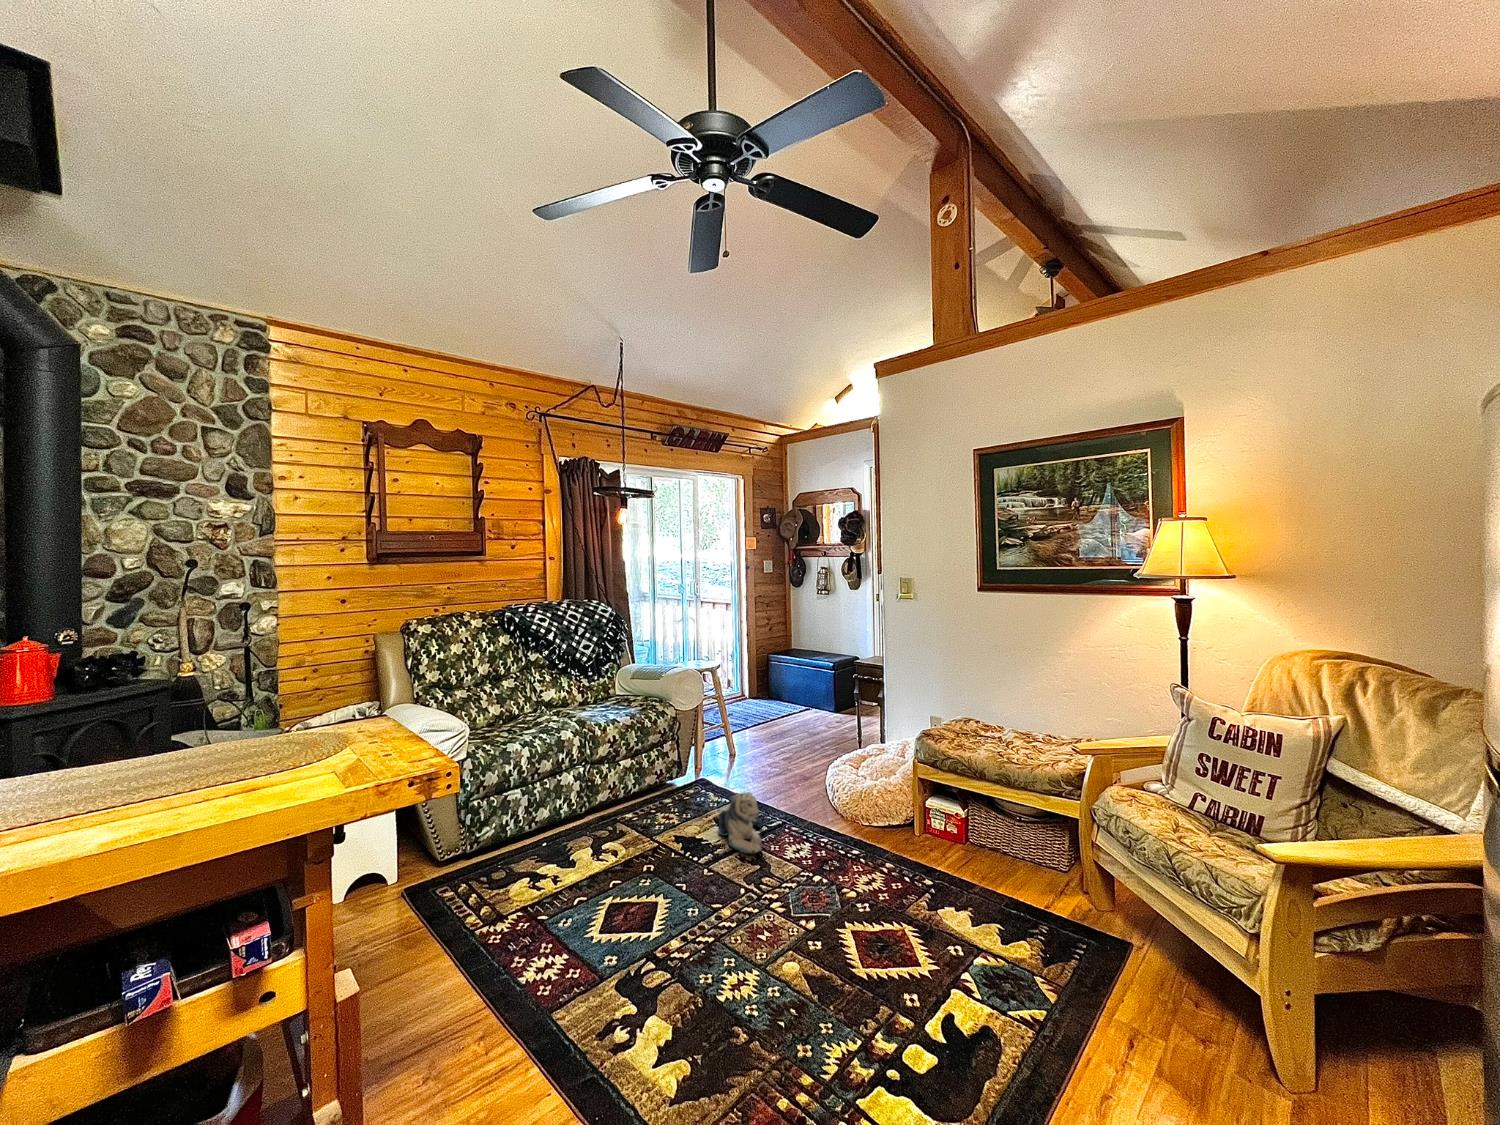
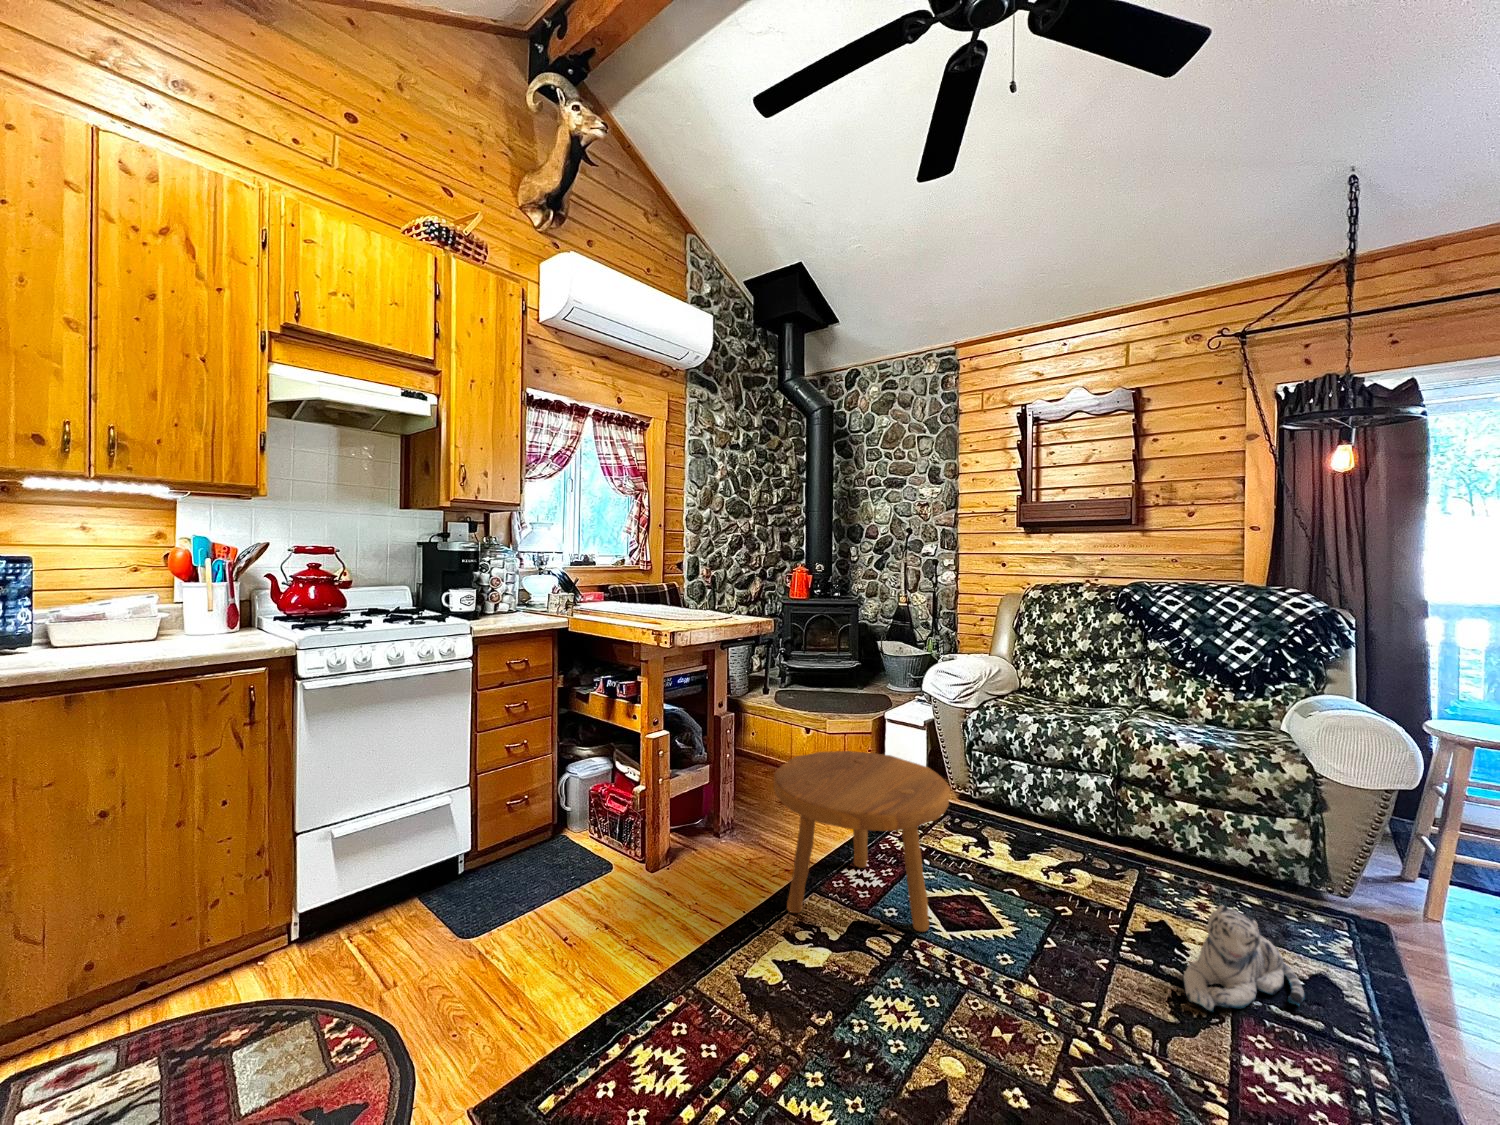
footstool: none [476,809,671,1042] -> present [774,751,950,932]

